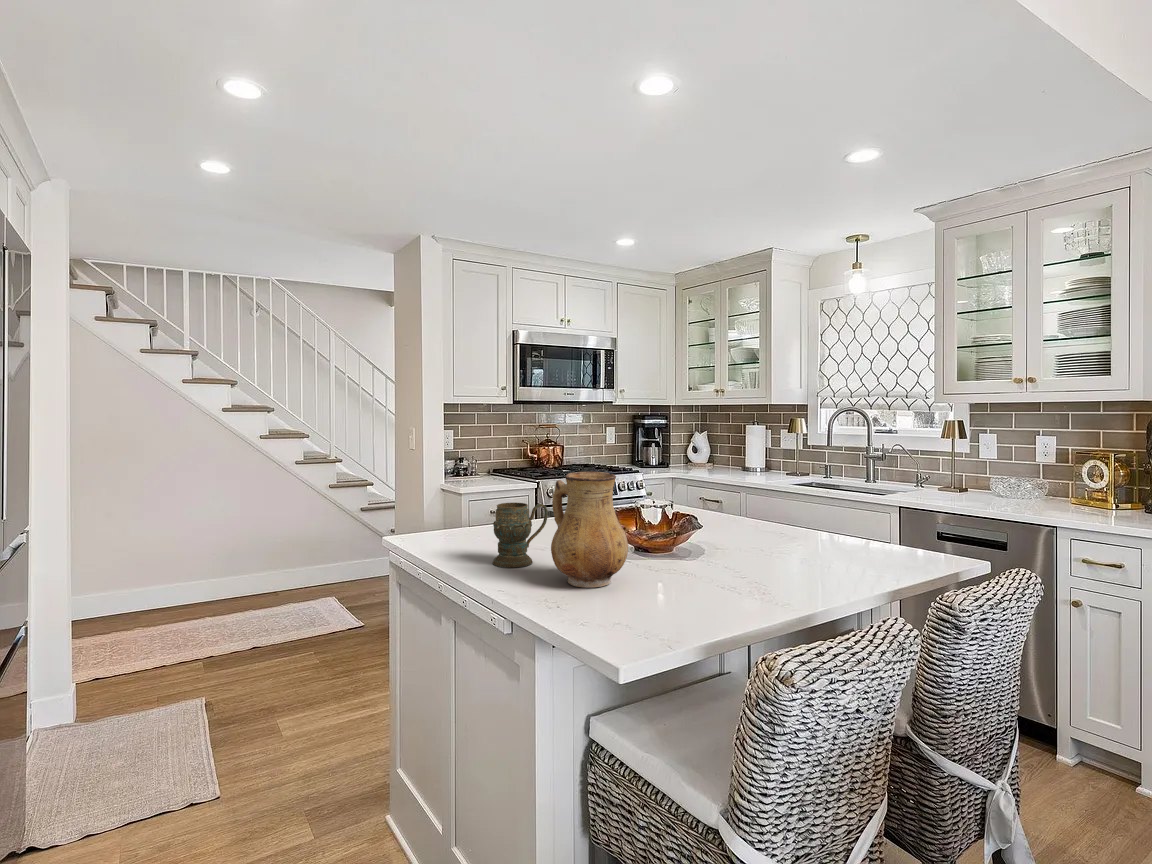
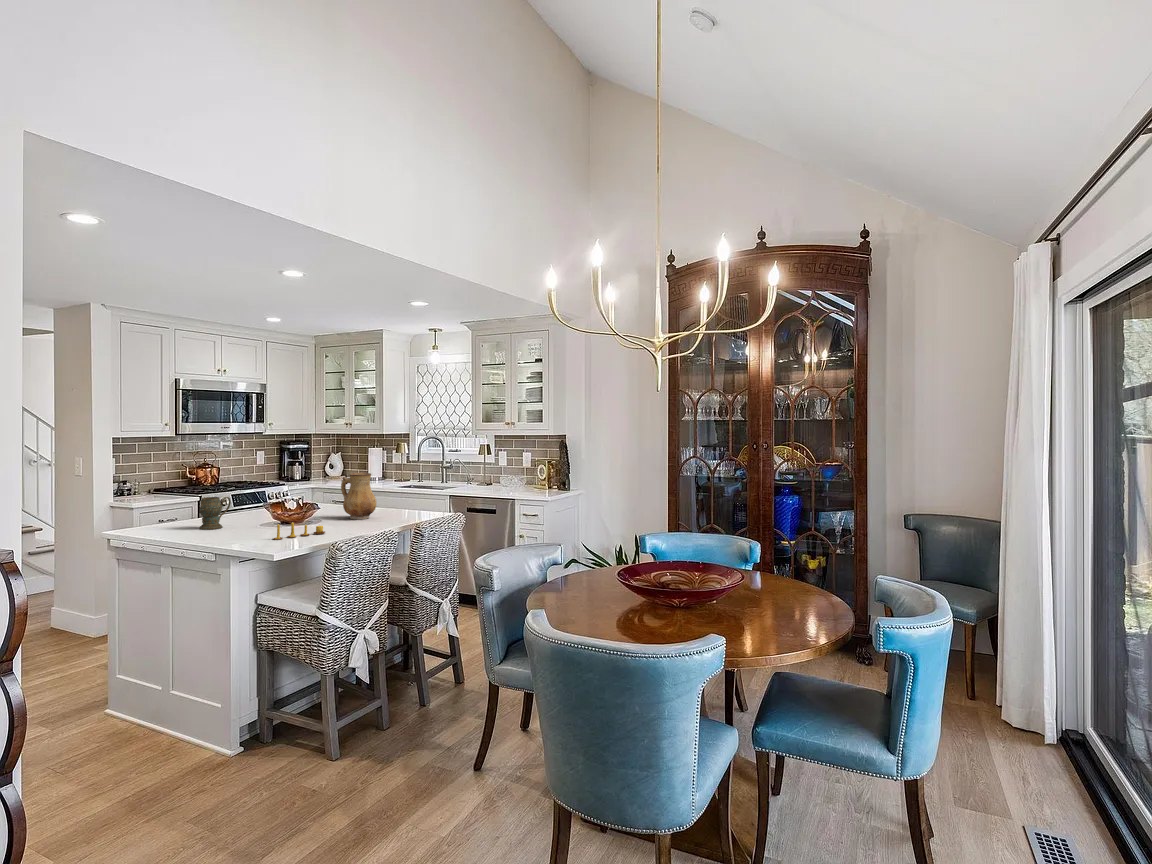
ceramic pitcher: present [551,472,628,588] -> present [341,473,377,519]
candle: none [619,587,740,636] -> present [273,522,325,540]

